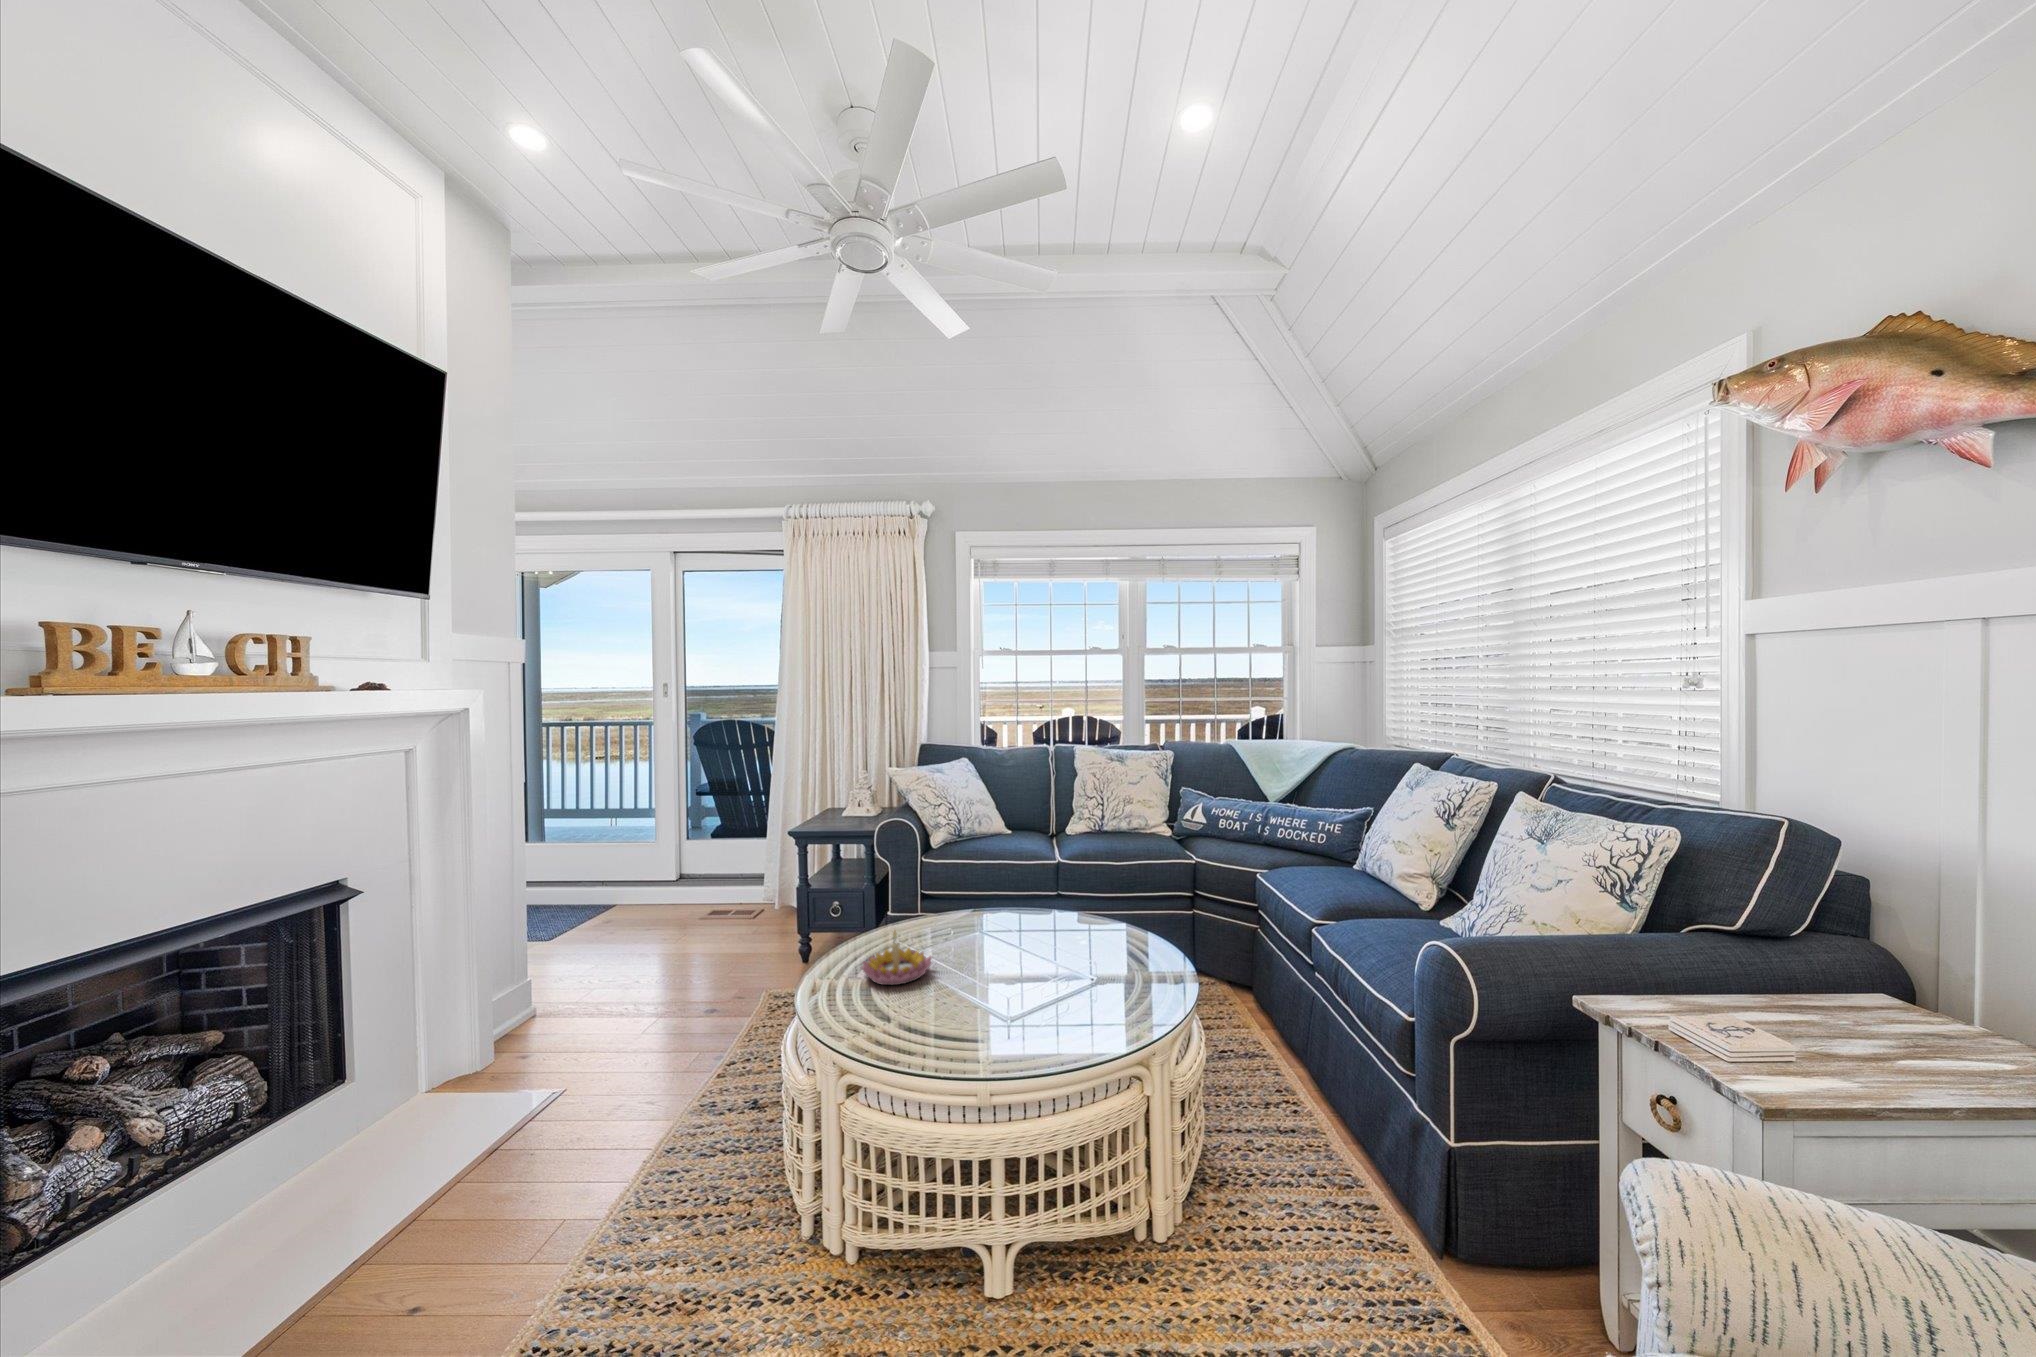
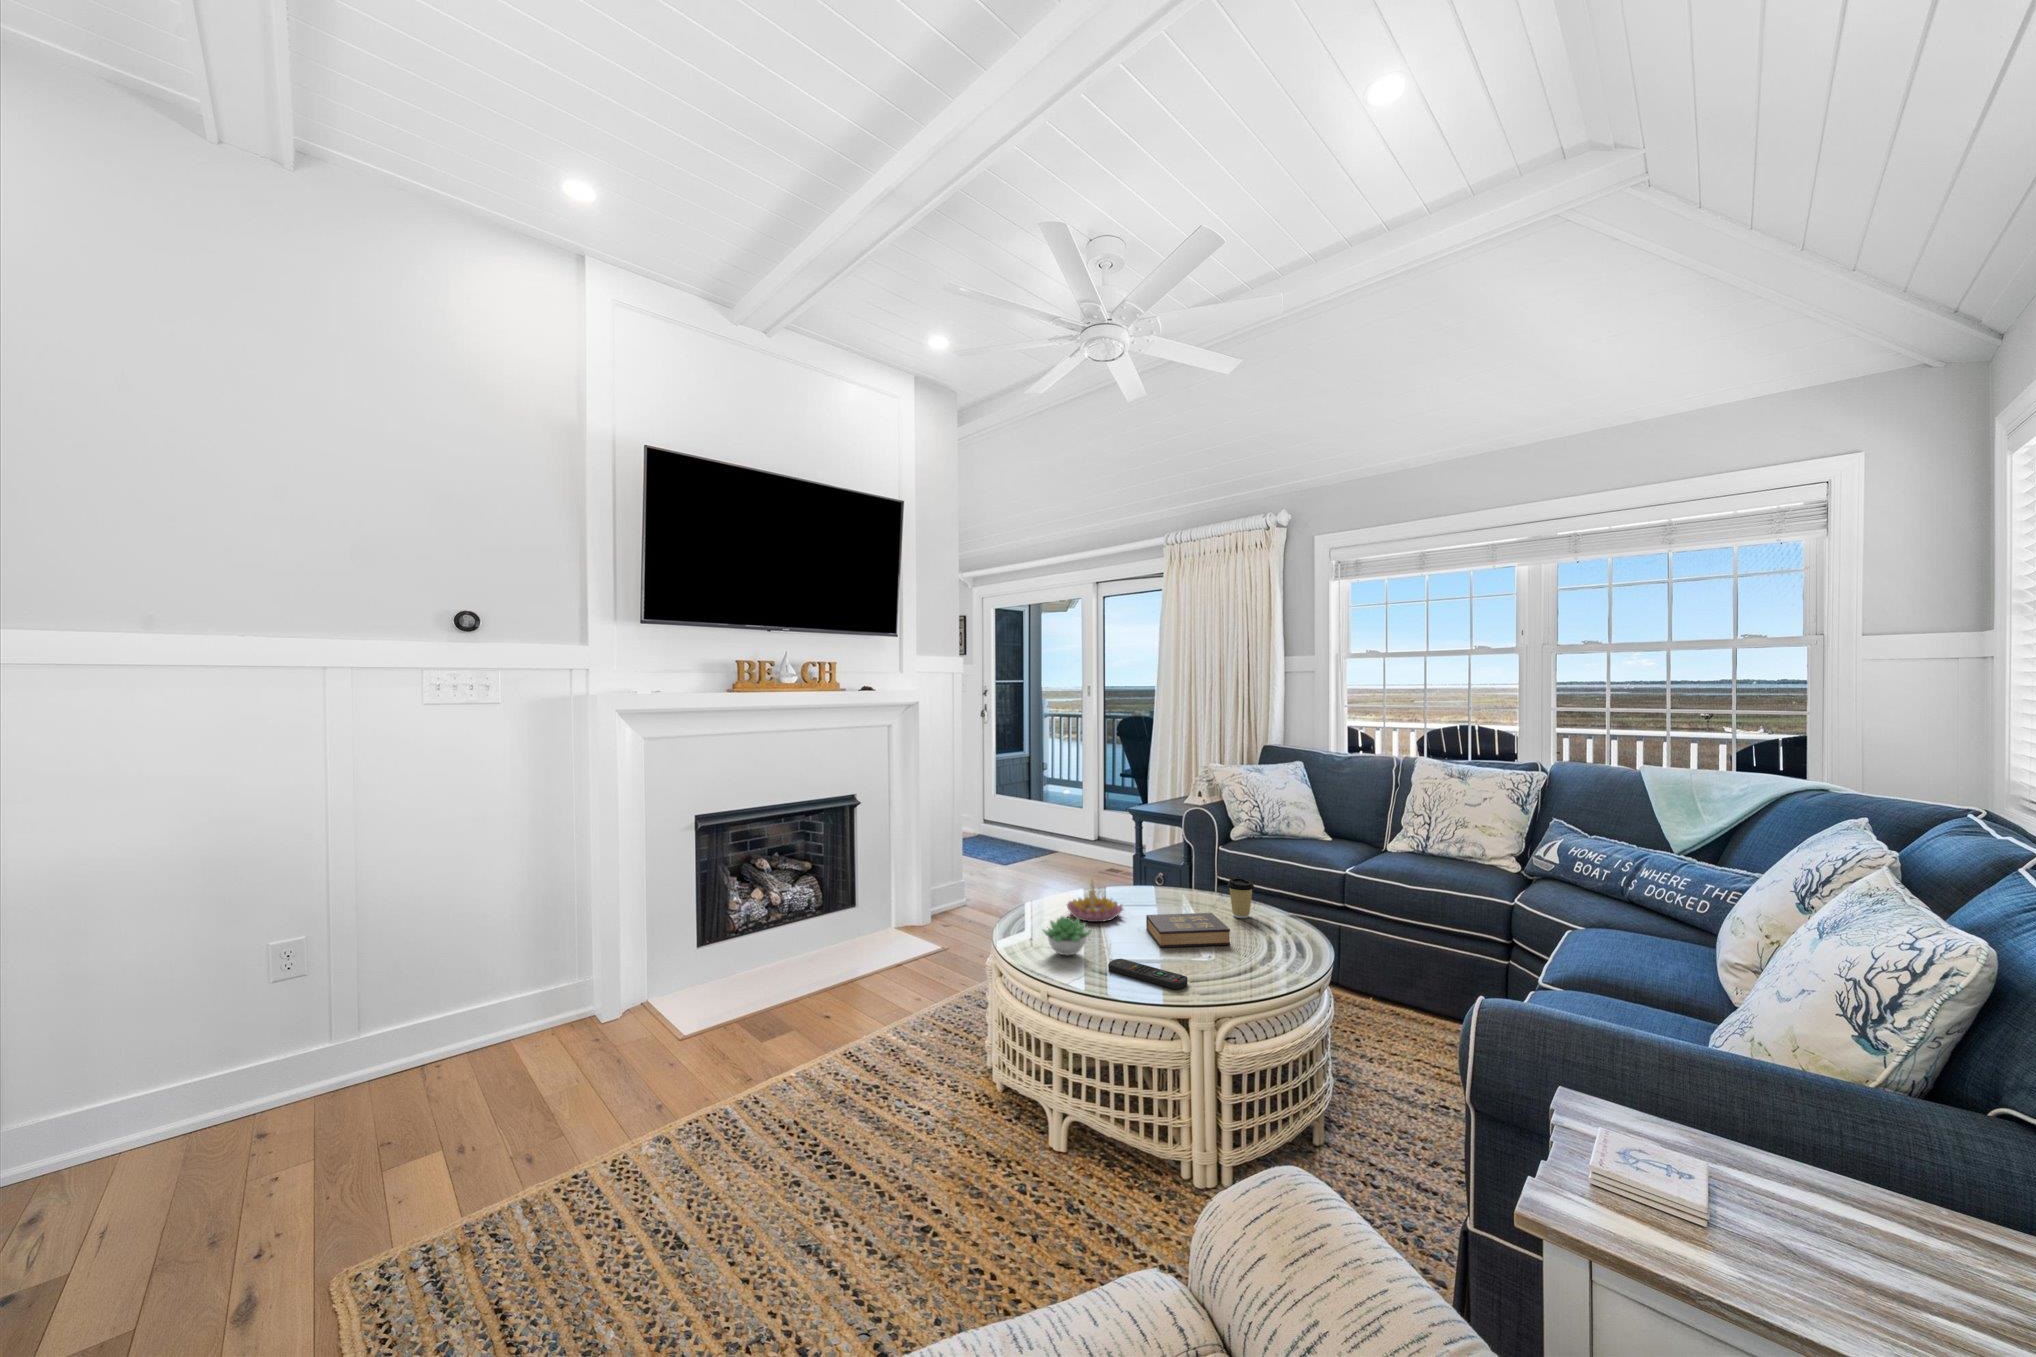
coffee cup: none [1019,890,1047,933] -> present [1227,878,1255,918]
hardback book: none [973,934,1071,990] -> present [1146,913,1230,947]
succulent plant: none [905,983,965,1038] -> present [1043,916,1091,955]
remote control: none [1003,1014,1104,1038] -> present [1108,959,1188,989]

